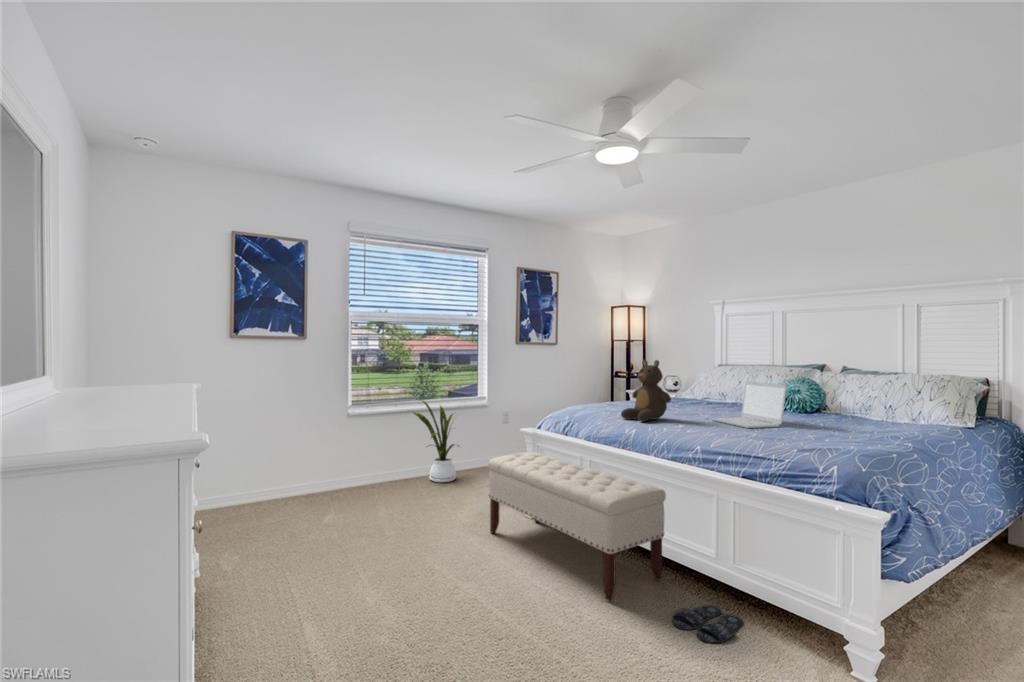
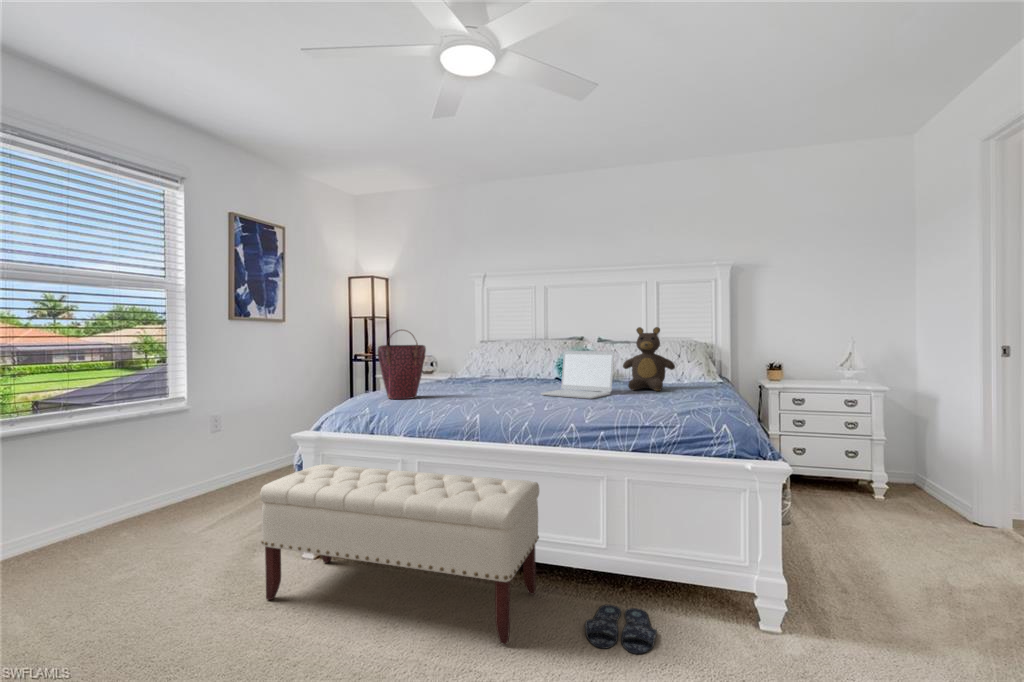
handbag: none [581,358,617,412] -> present [378,329,426,399]
teddy bear: present [621,360,671,422] -> present [623,327,675,391]
house plant: present [413,400,459,482] -> none [53,409,156,541]

